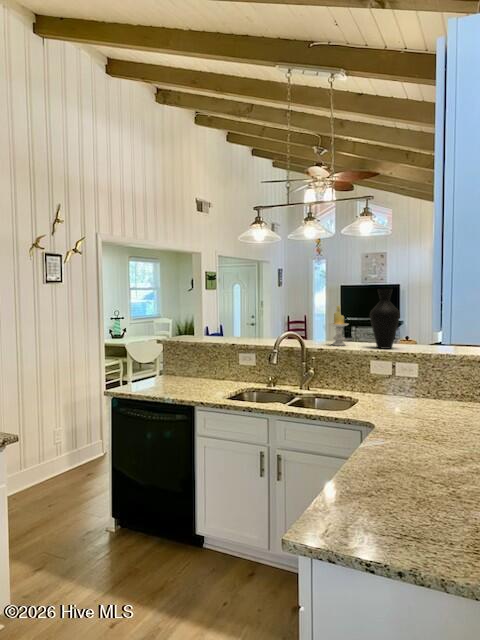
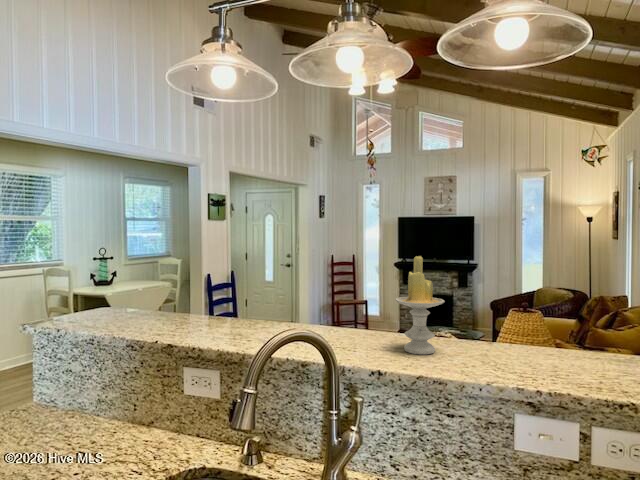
vase: present [370,289,400,349] -> none [499,217,582,373]

